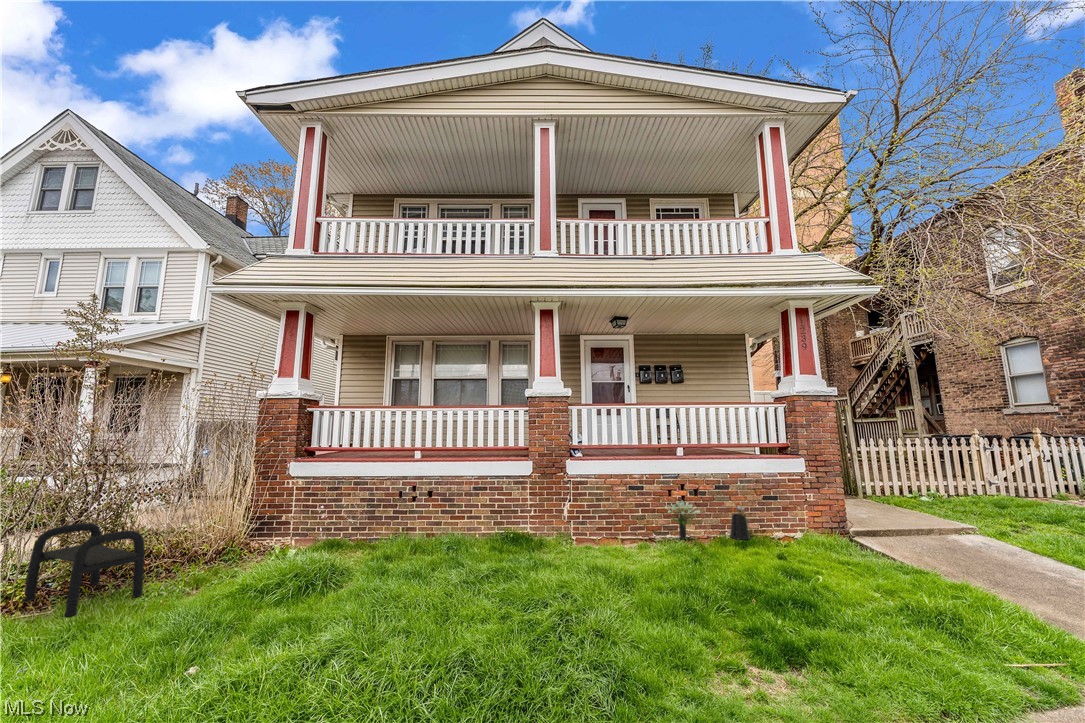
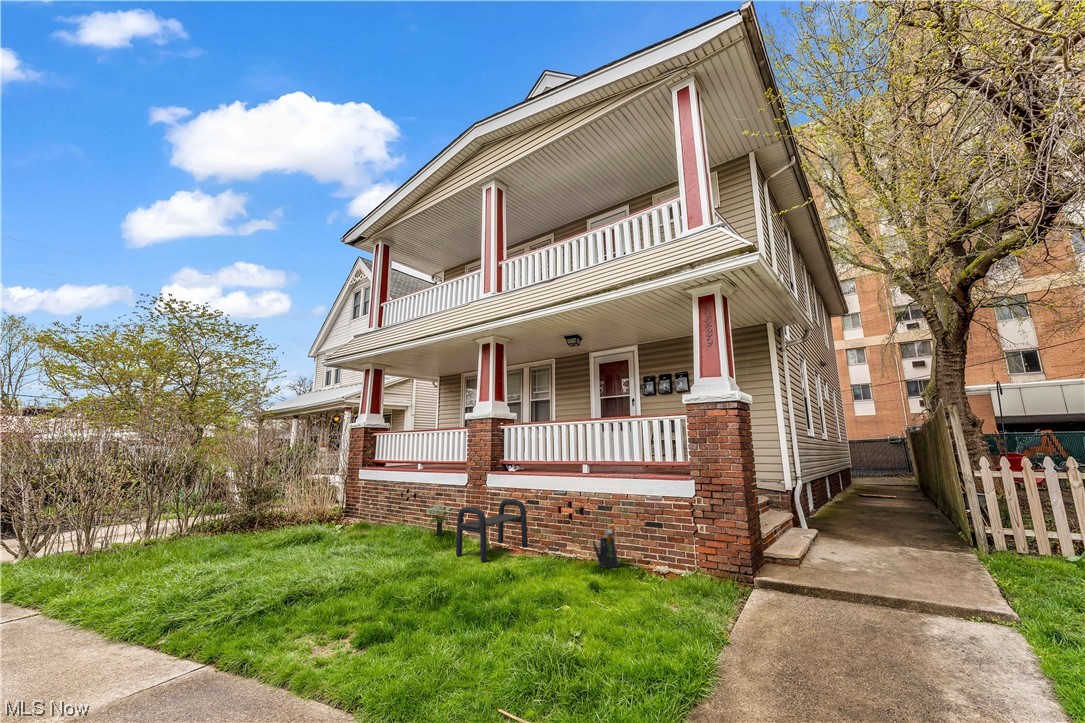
potted plant: present [665,501,700,540] -> present [426,504,455,536]
bench: present [23,523,145,616] -> present [456,499,528,561]

